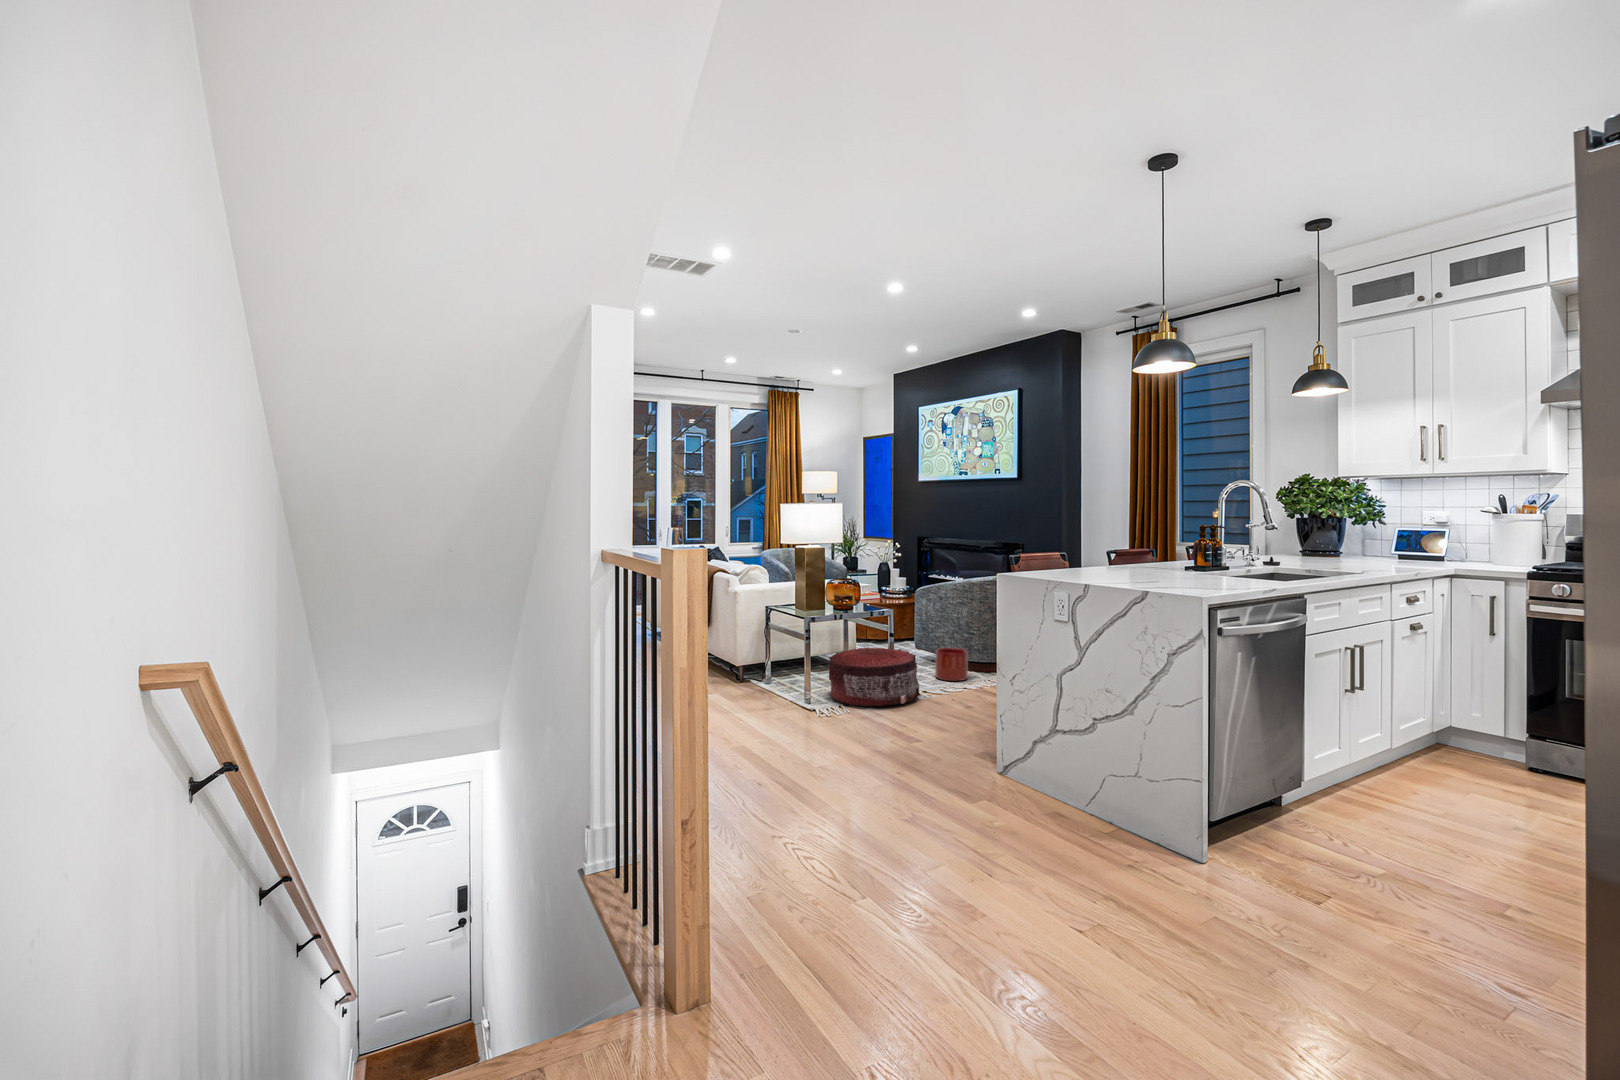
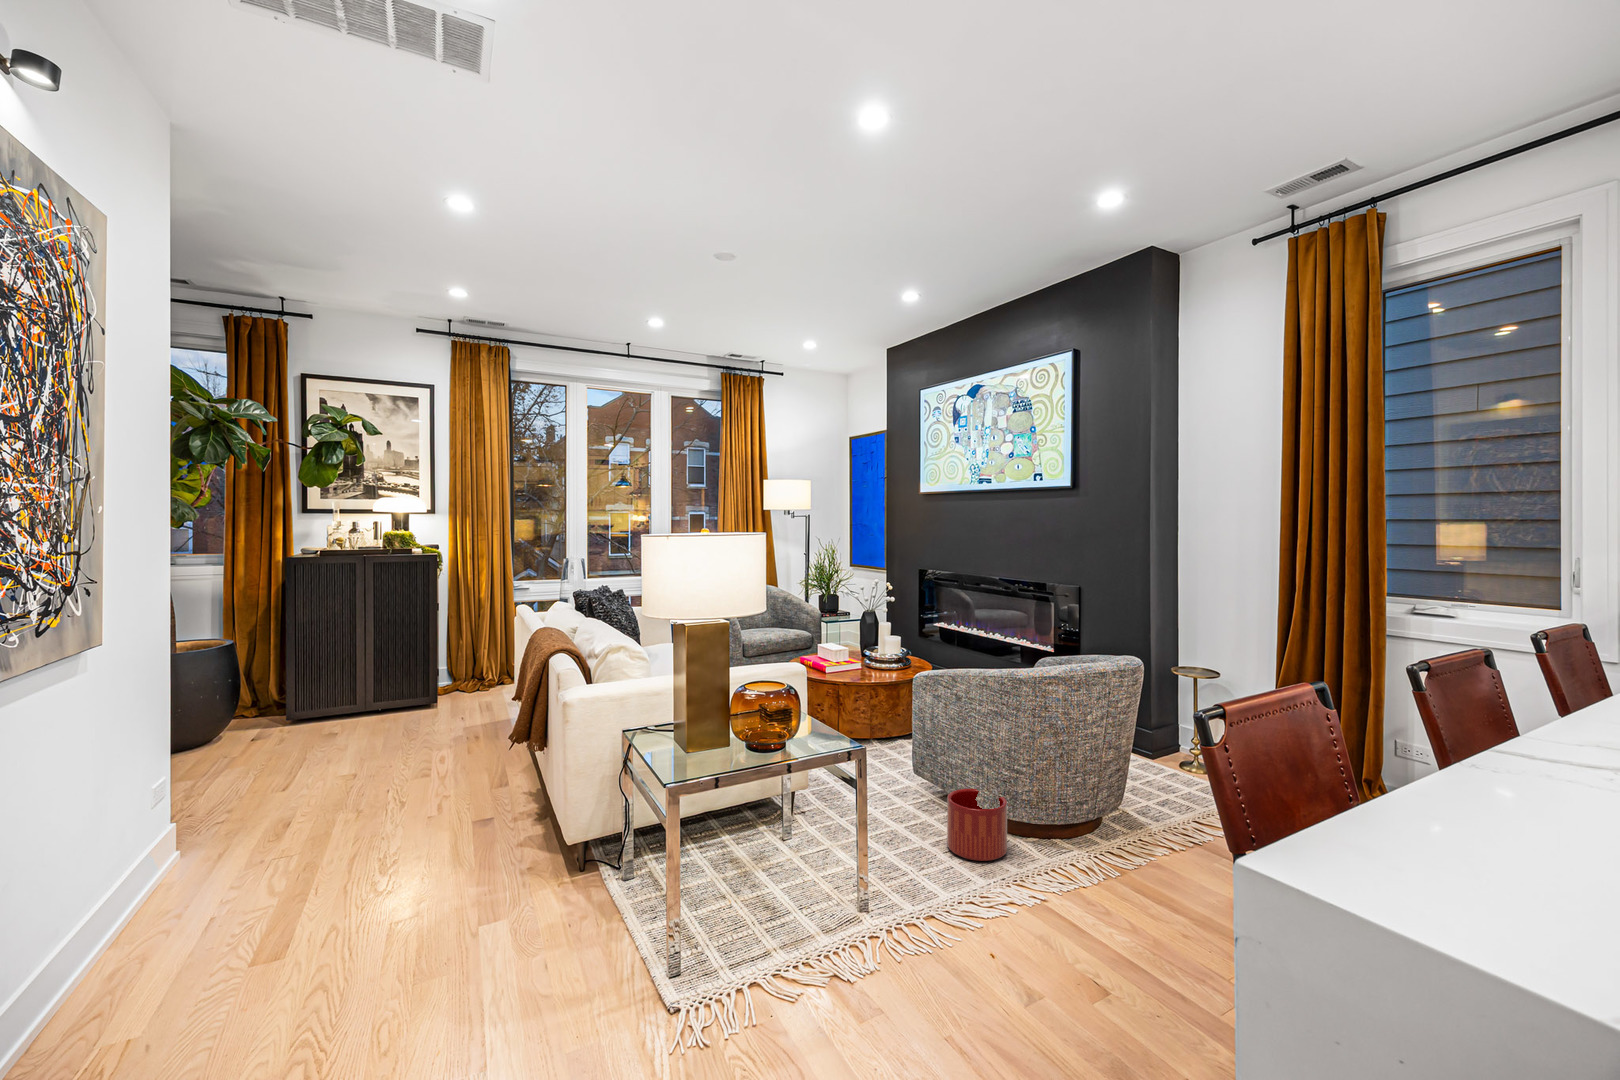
pouf: present [828,647,920,706] -> none [732,804,918,975]

